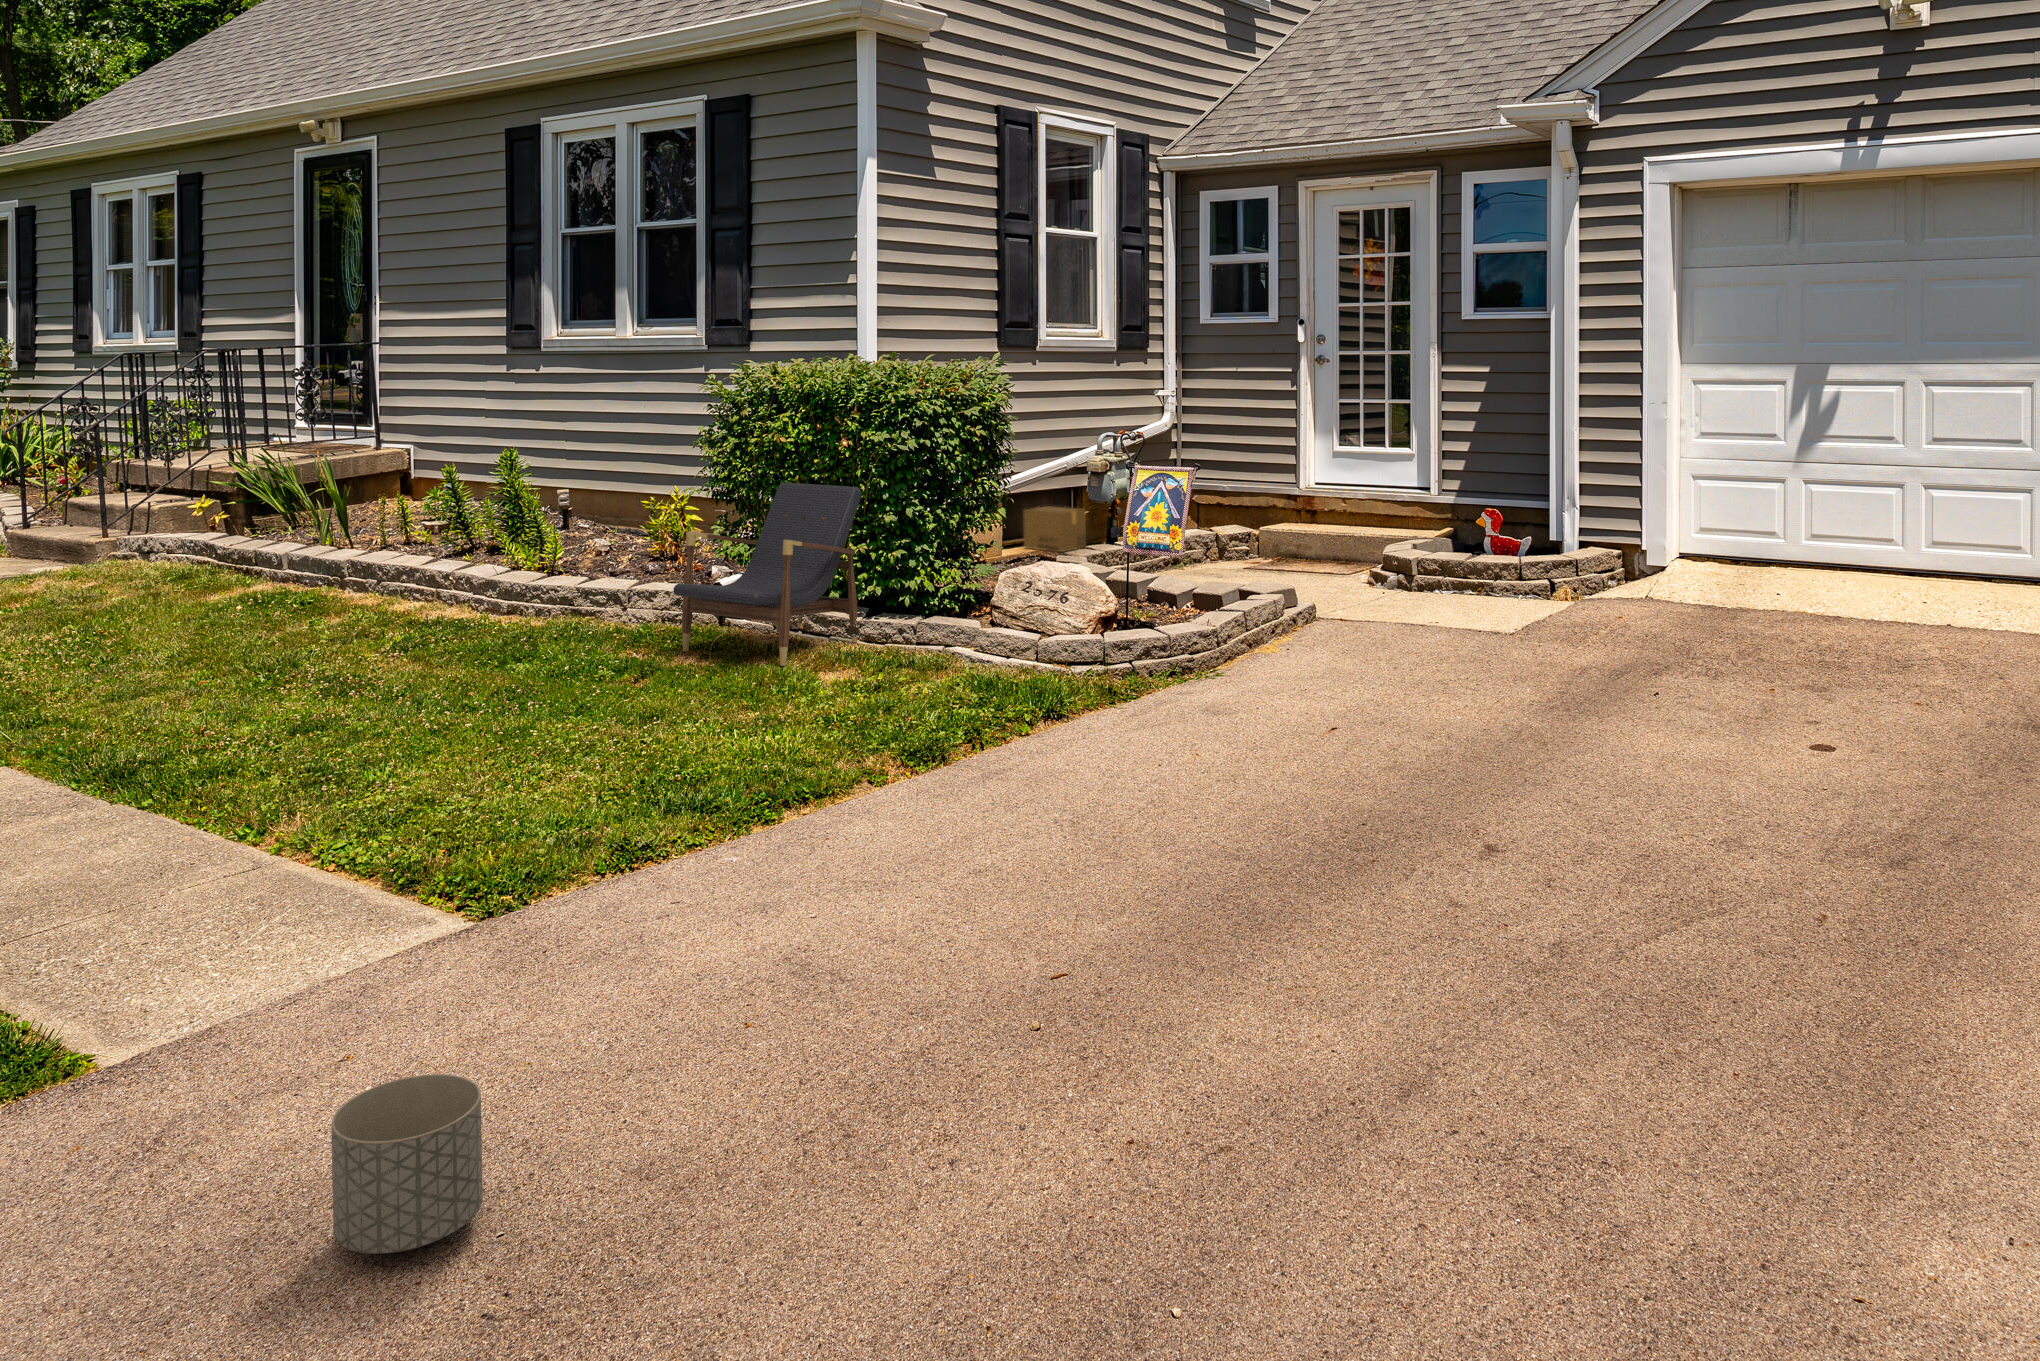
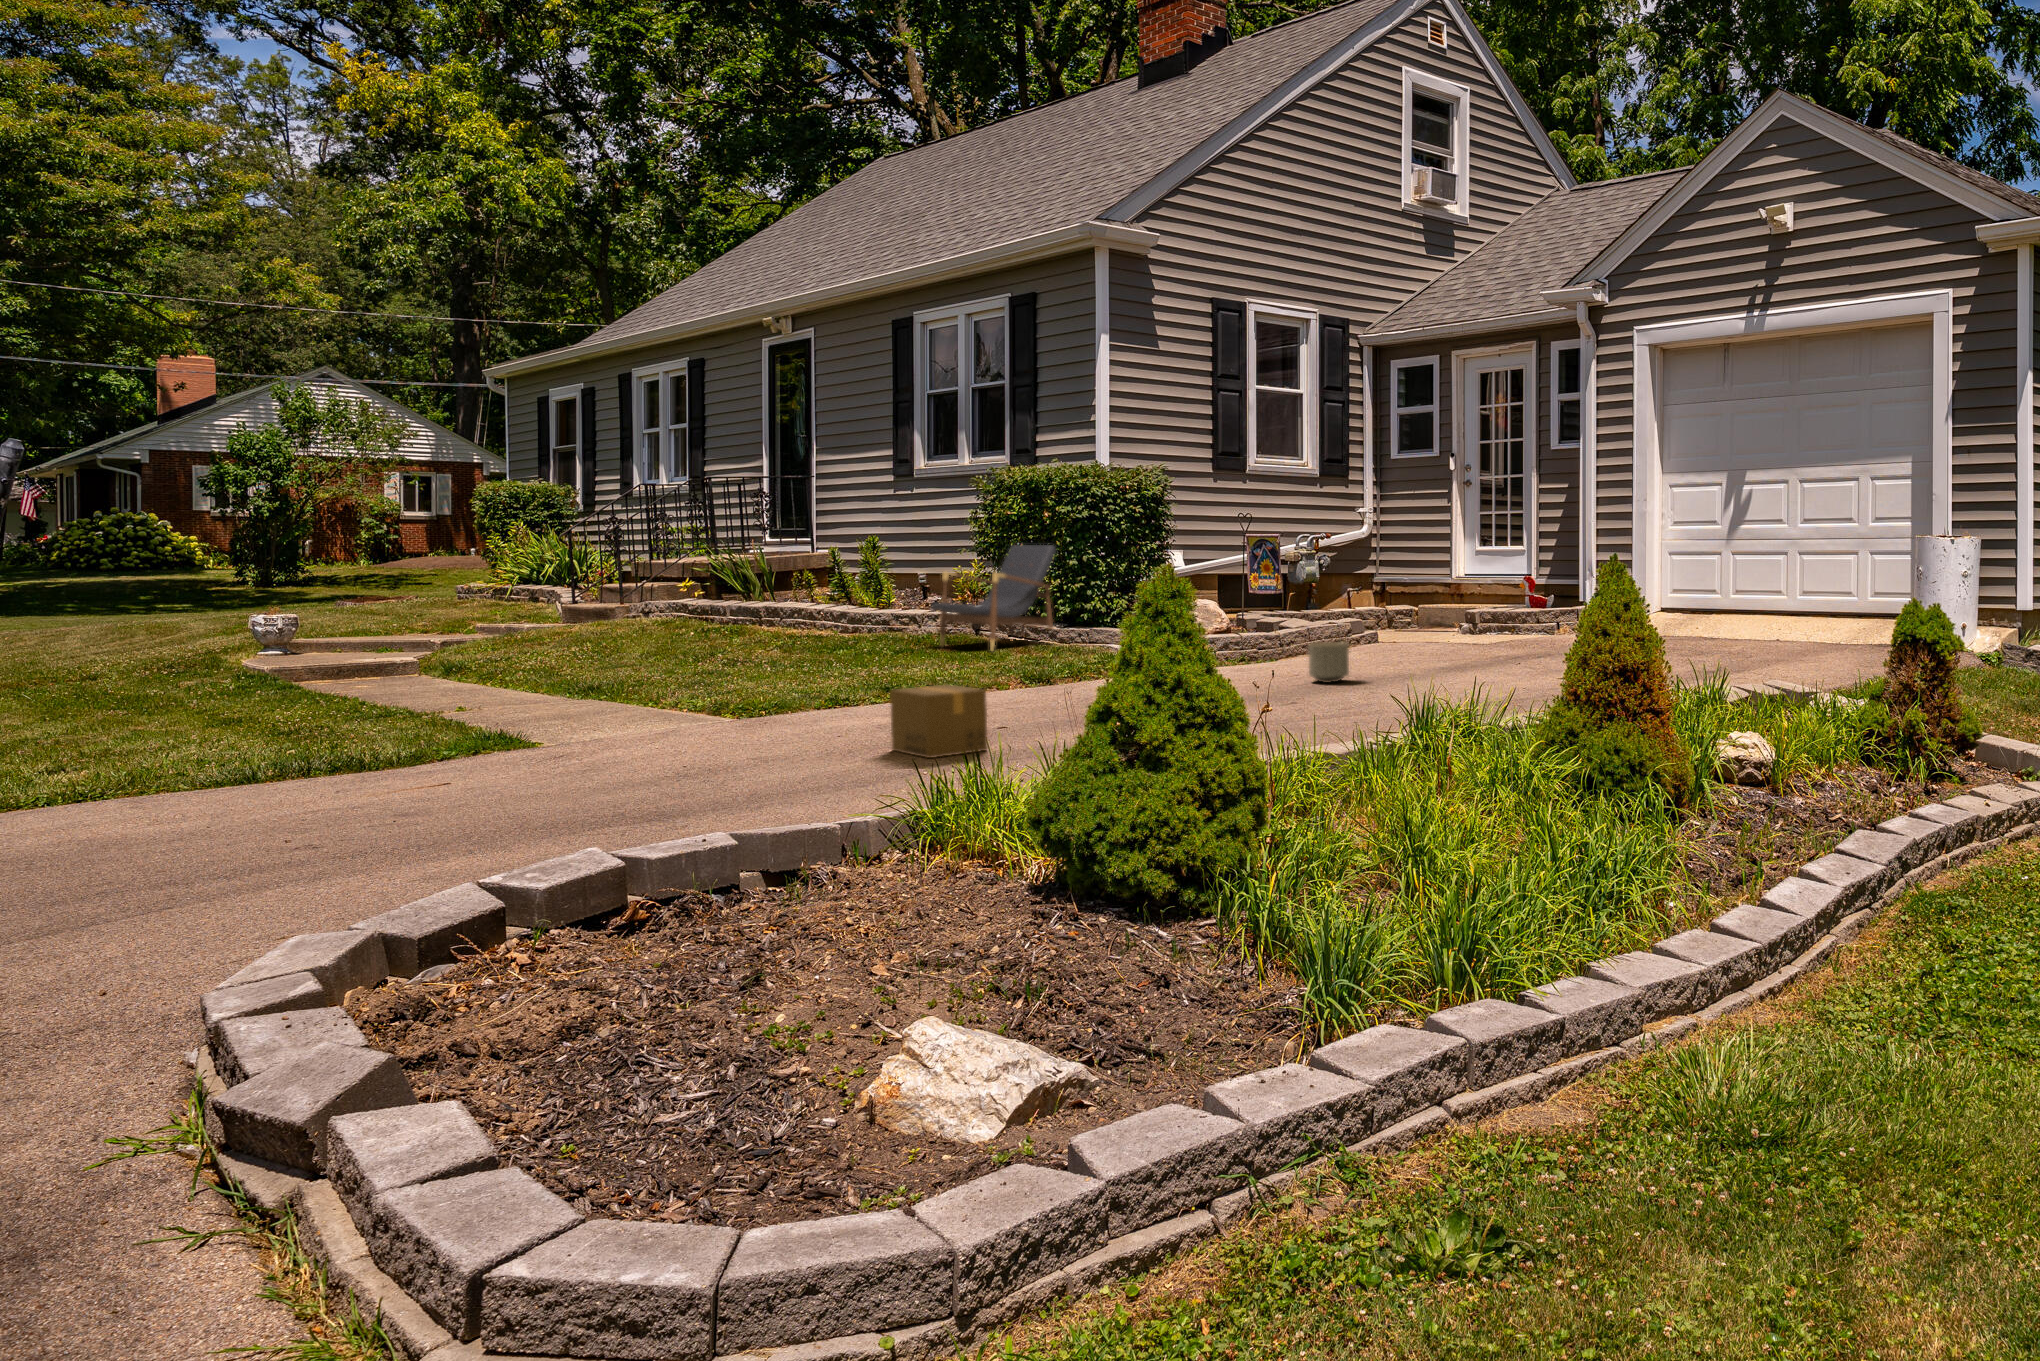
cardboard box: present [1023,506,1086,552] -> present [890,684,988,758]
planter: present [331,1074,483,1254] -> present [1309,642,1349,683]

